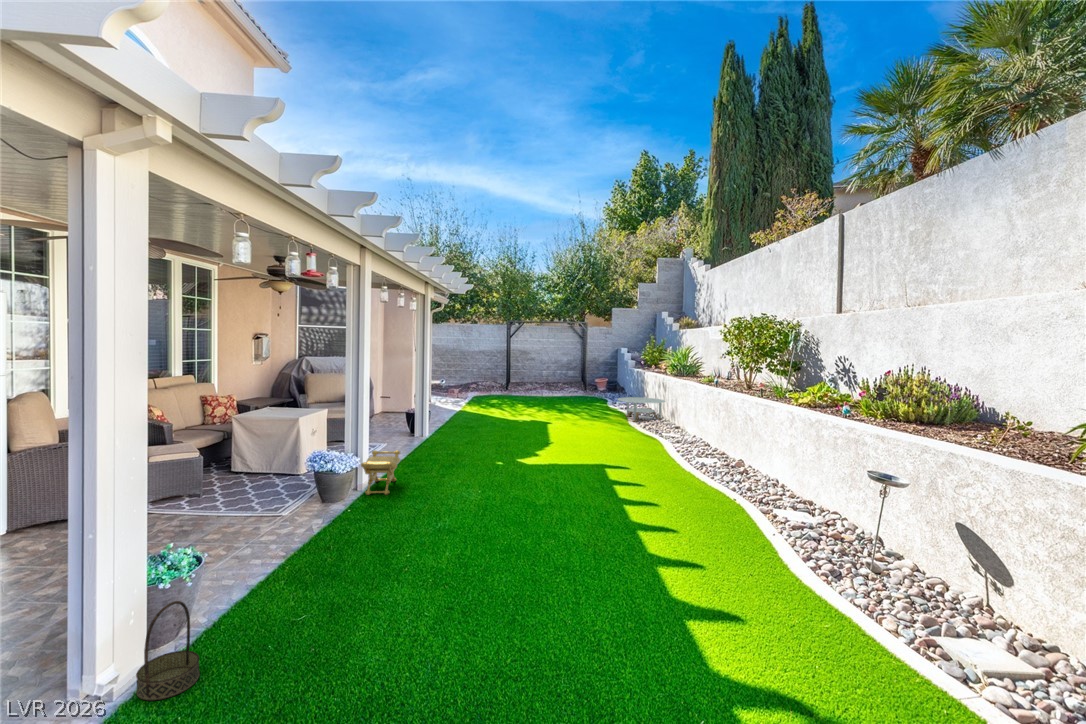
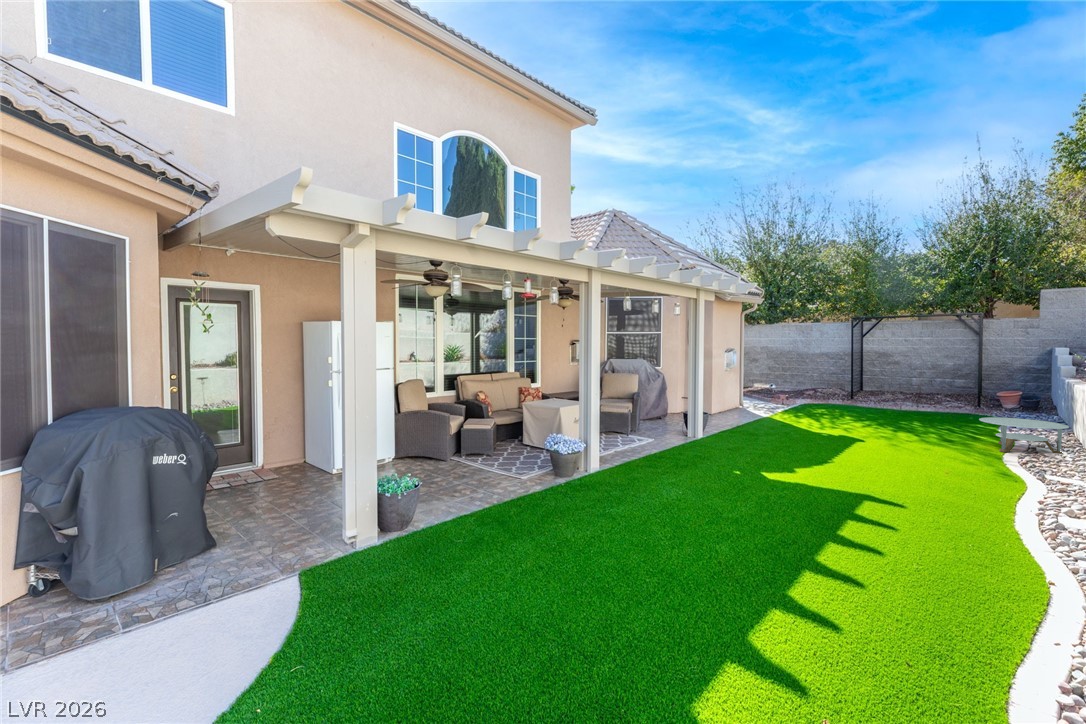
stool: present [361,450,400,495] -> none [581,442,628,482]
basket: present [136,601,200,701] -> none [334,512,370,570]

